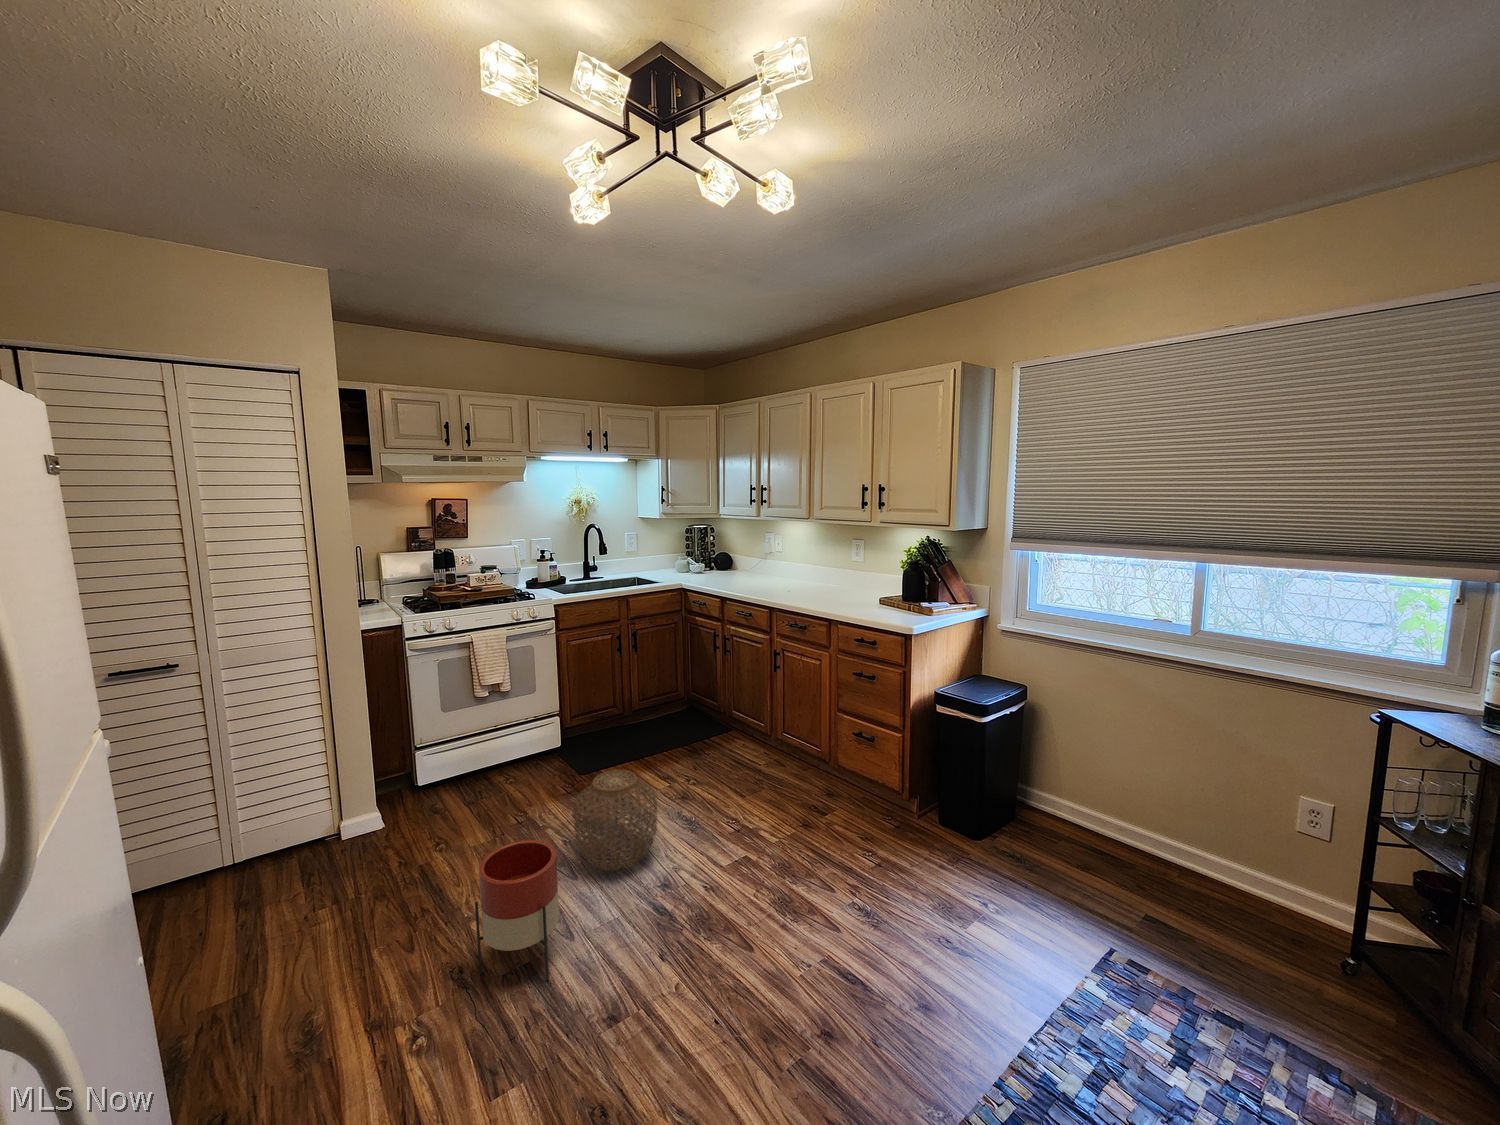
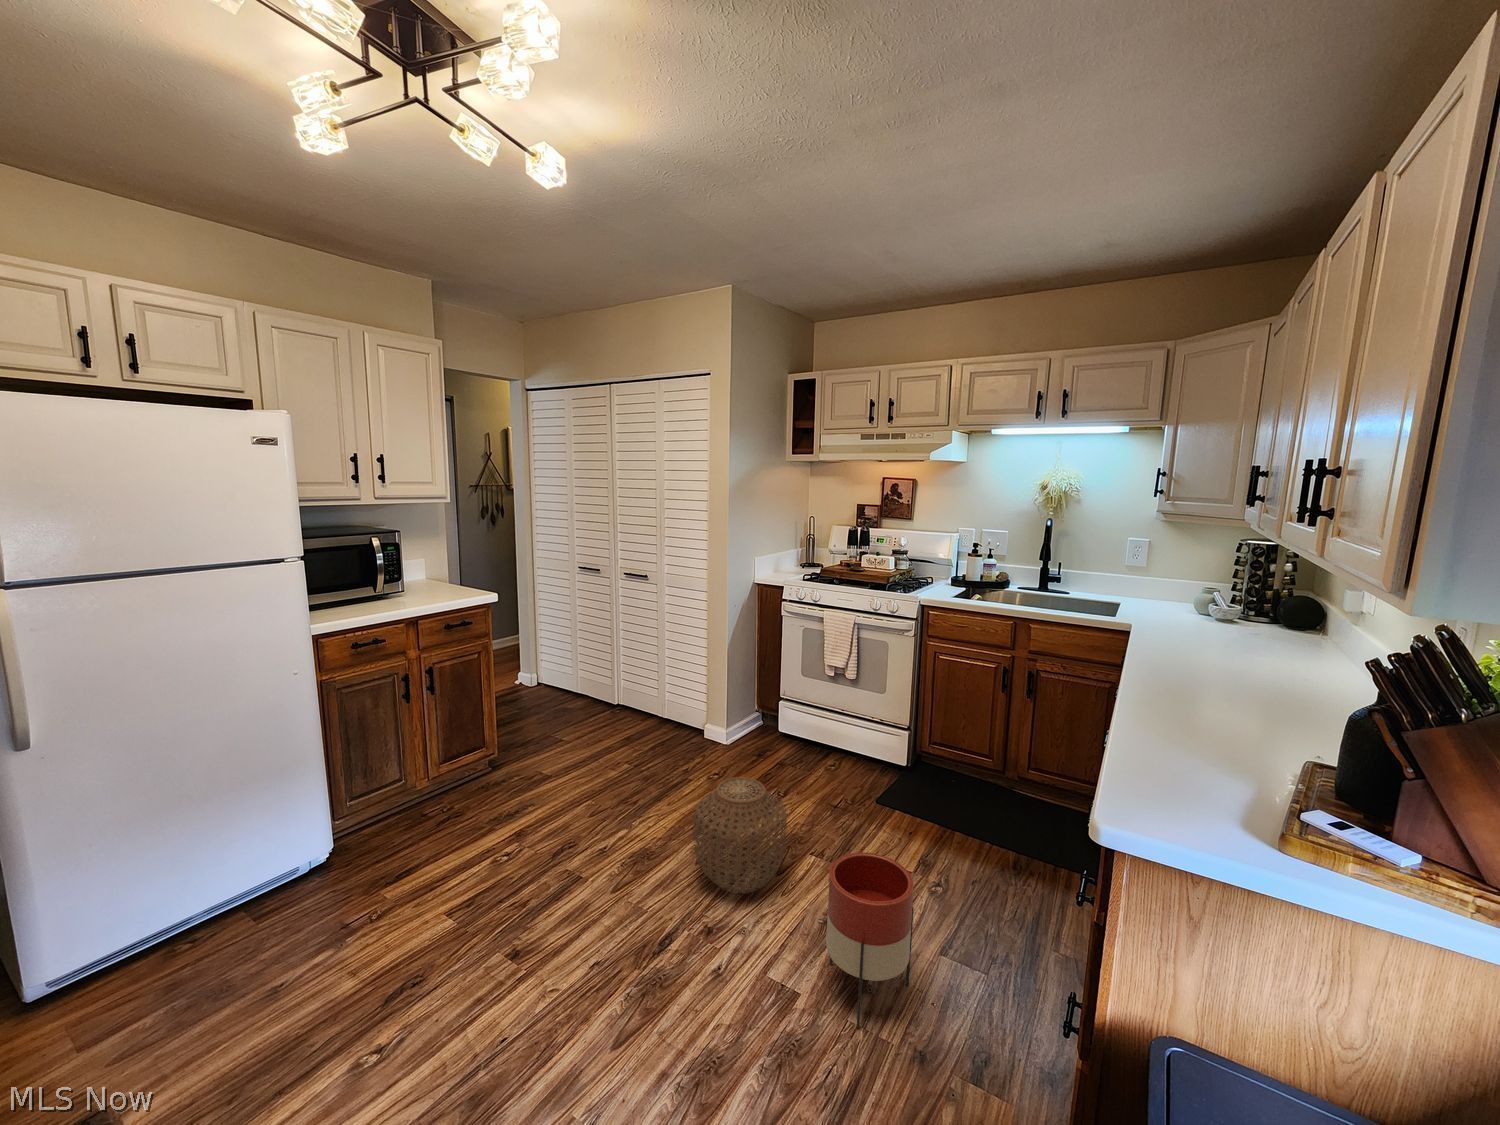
planter: present [475,840,559,980] -> present [826,852,914,1028]

